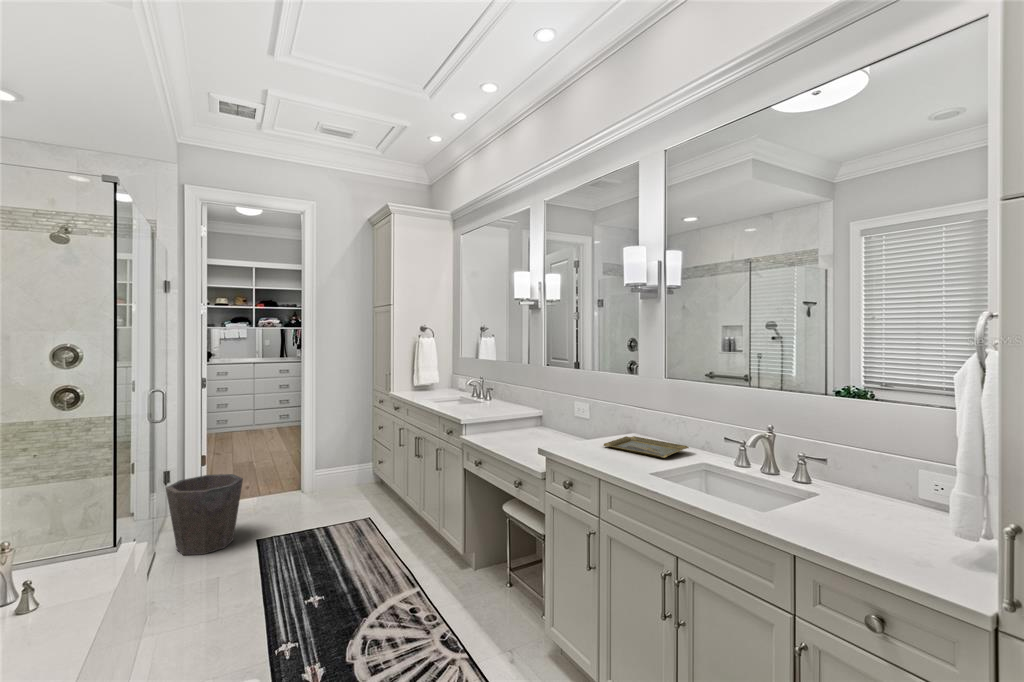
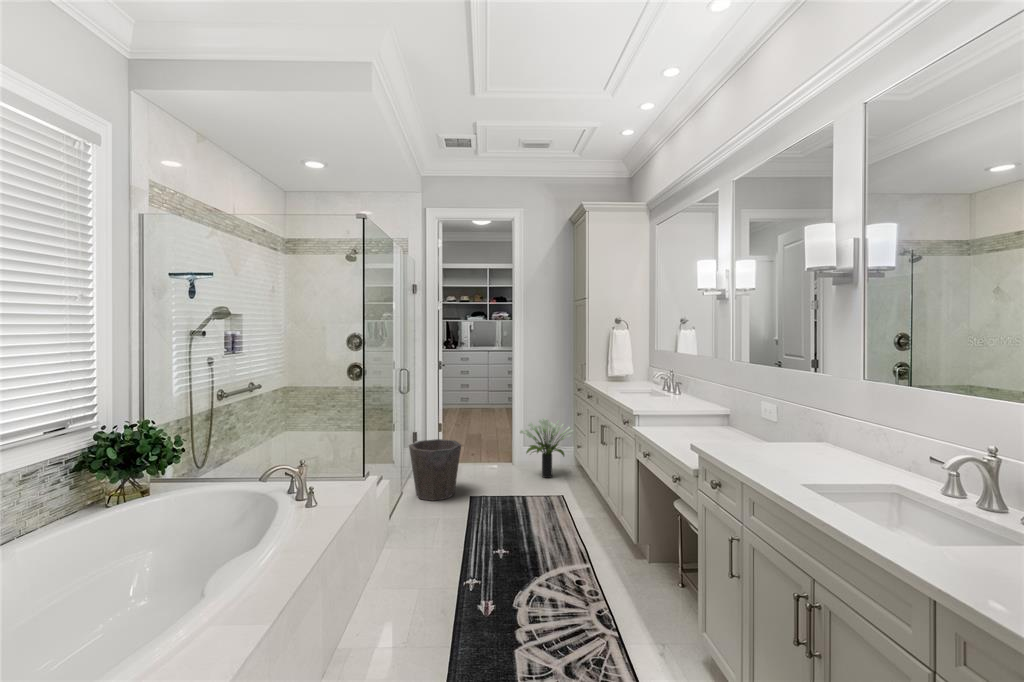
potted plant: none [314,436,377,503] -> present [520,418,574,478]
tray: present [603,436,689,458] -> none [767,442,879,469]

